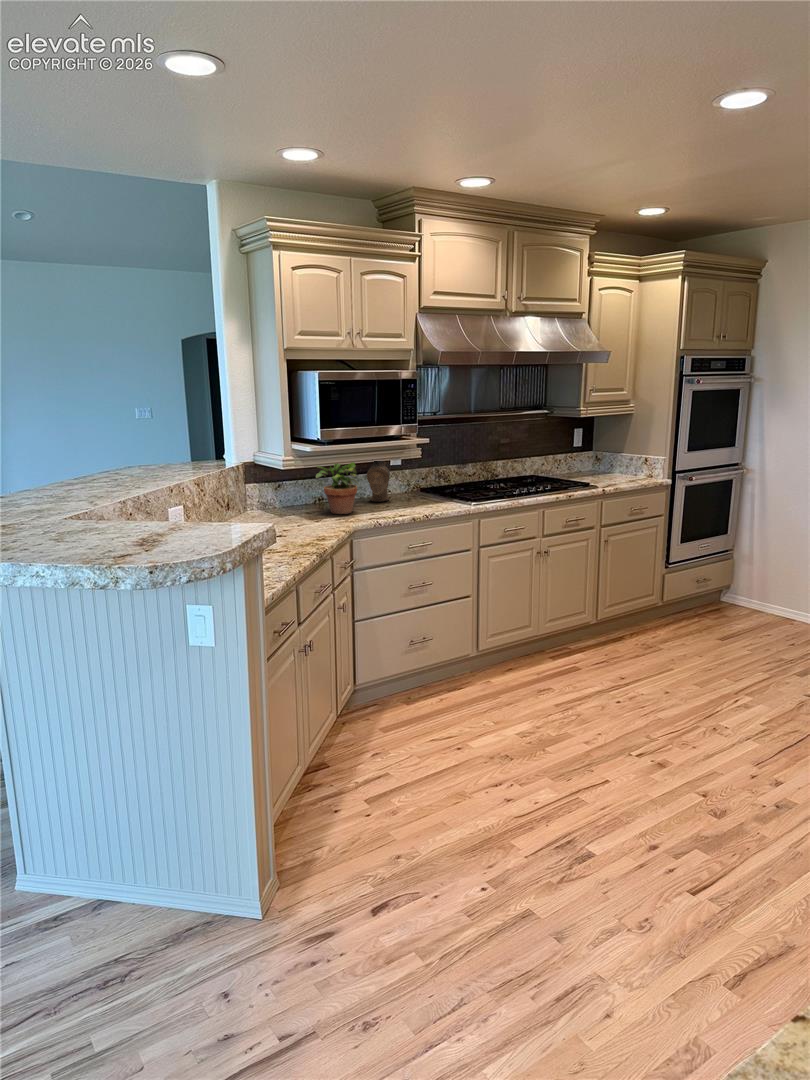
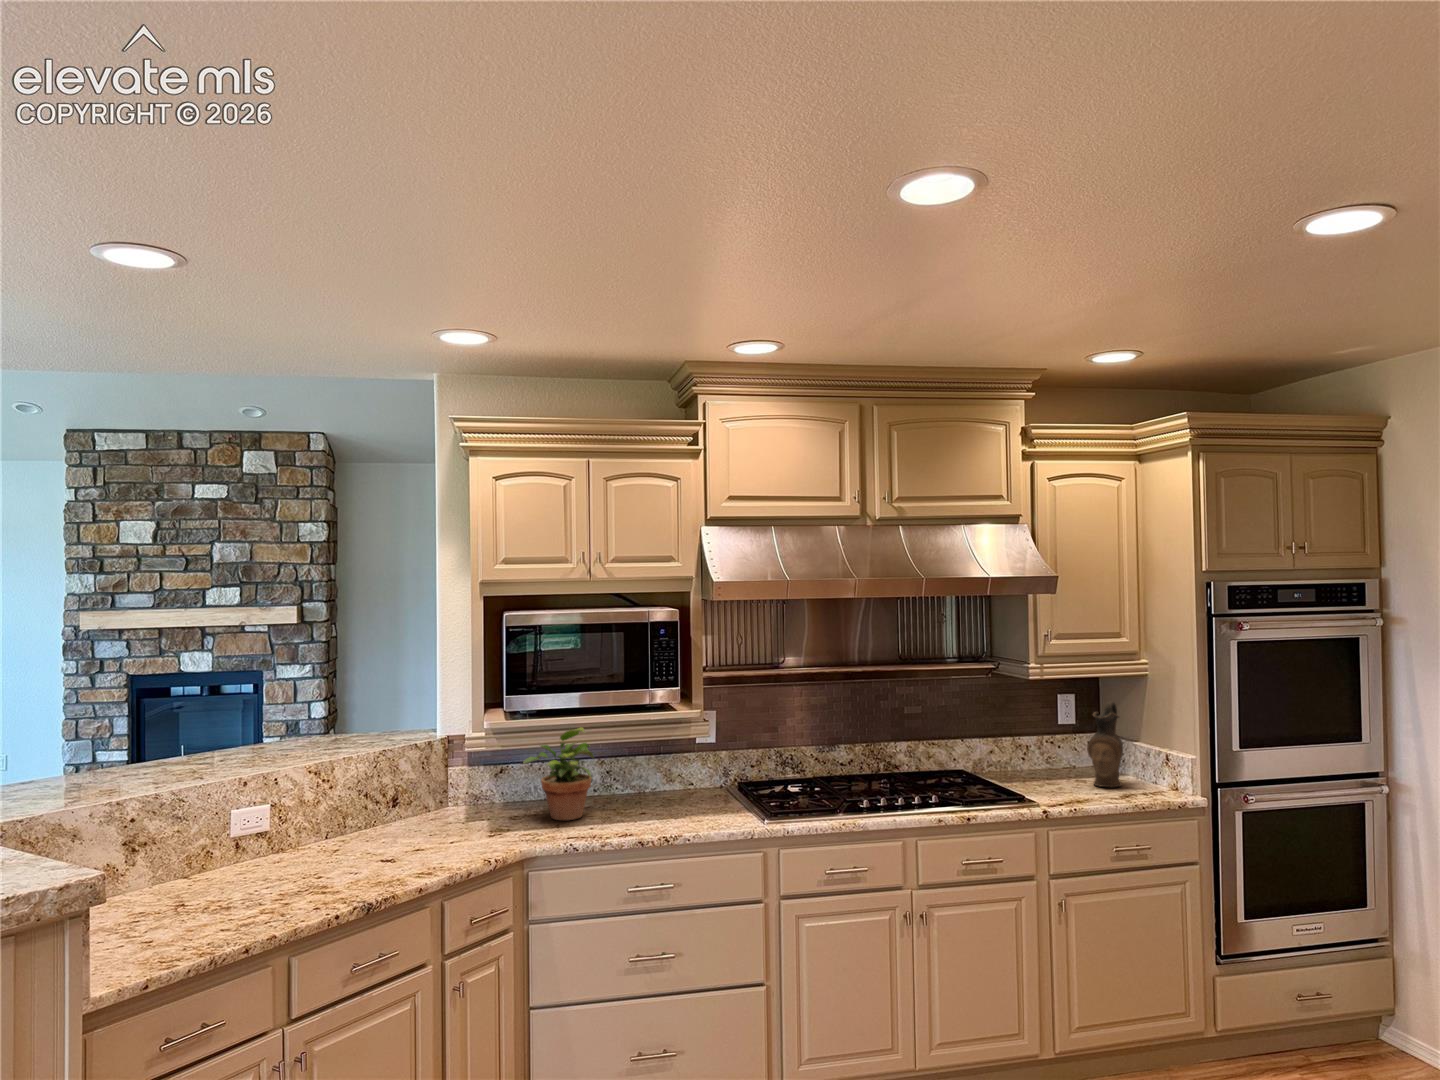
ceramic pitcher: present [367,461,390,501] -> present [1087,701,1123,787]

